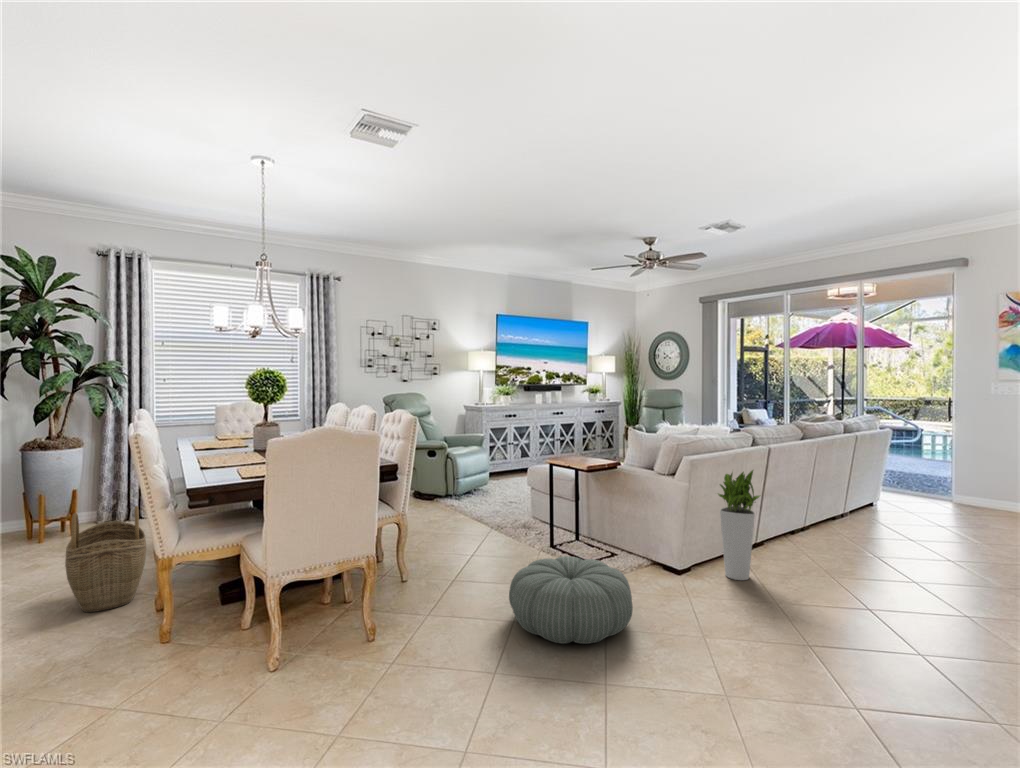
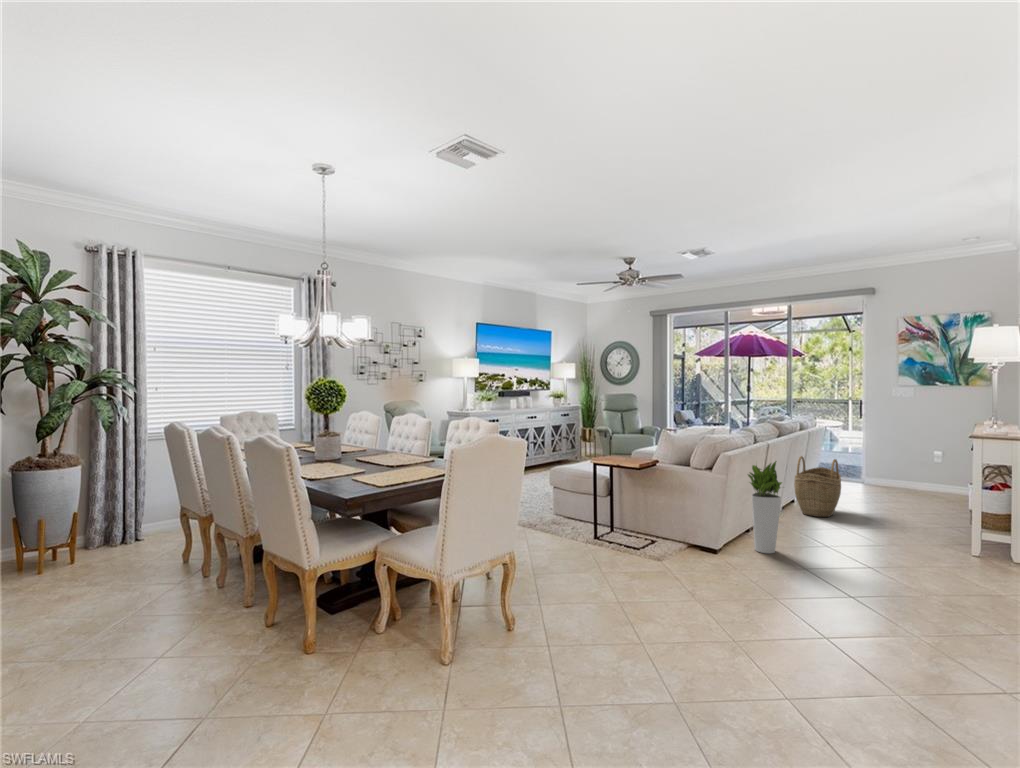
woven basket: present [65,506,146,612] -> present [794,456,841,517]
pouf: present [509,556,633,644] -> none [618,542,729,614]

